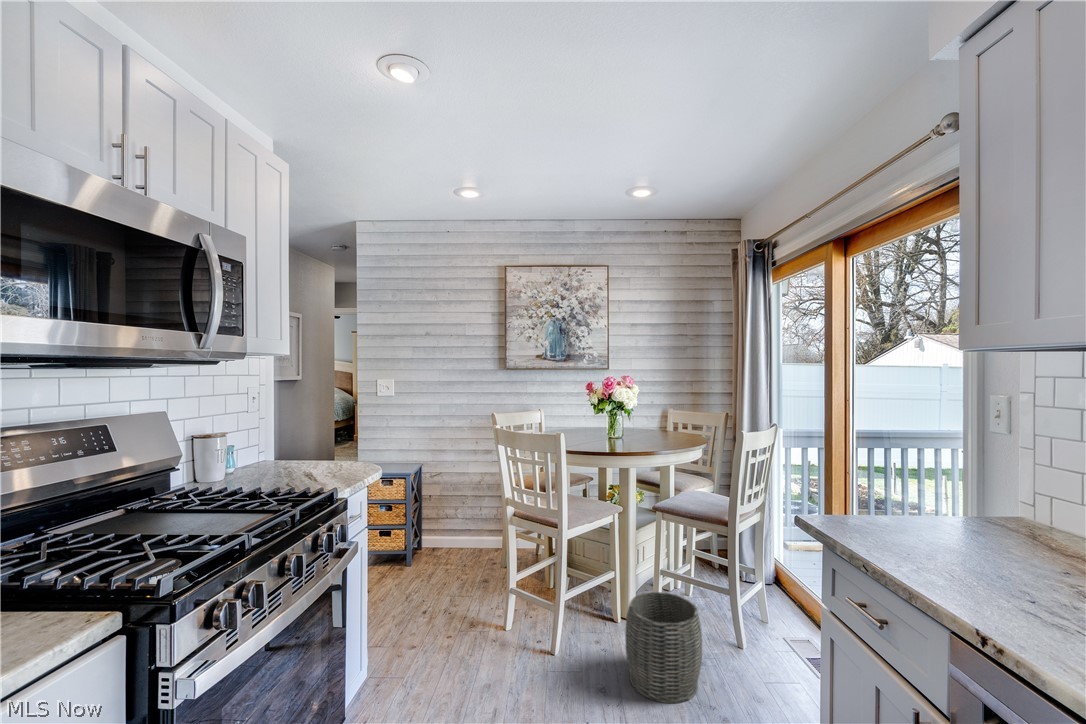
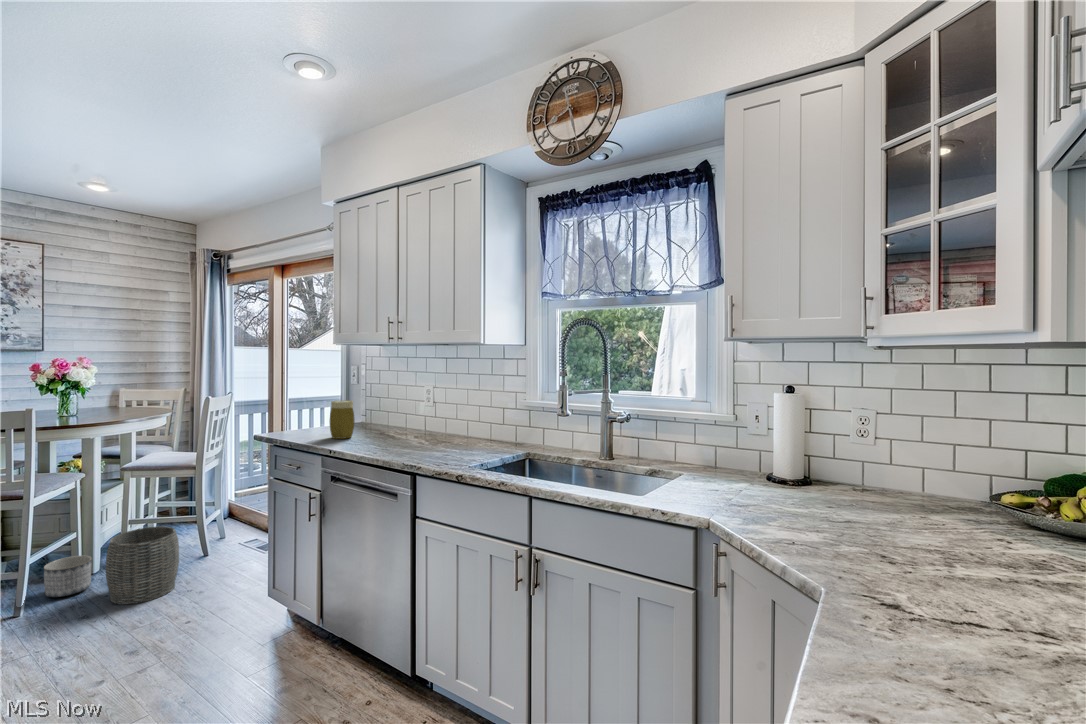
jar: none [960,487,1041,593] -> present [329,400,354,439]
planter: none [582,596,621,646] -> present [44,556,92,597]

